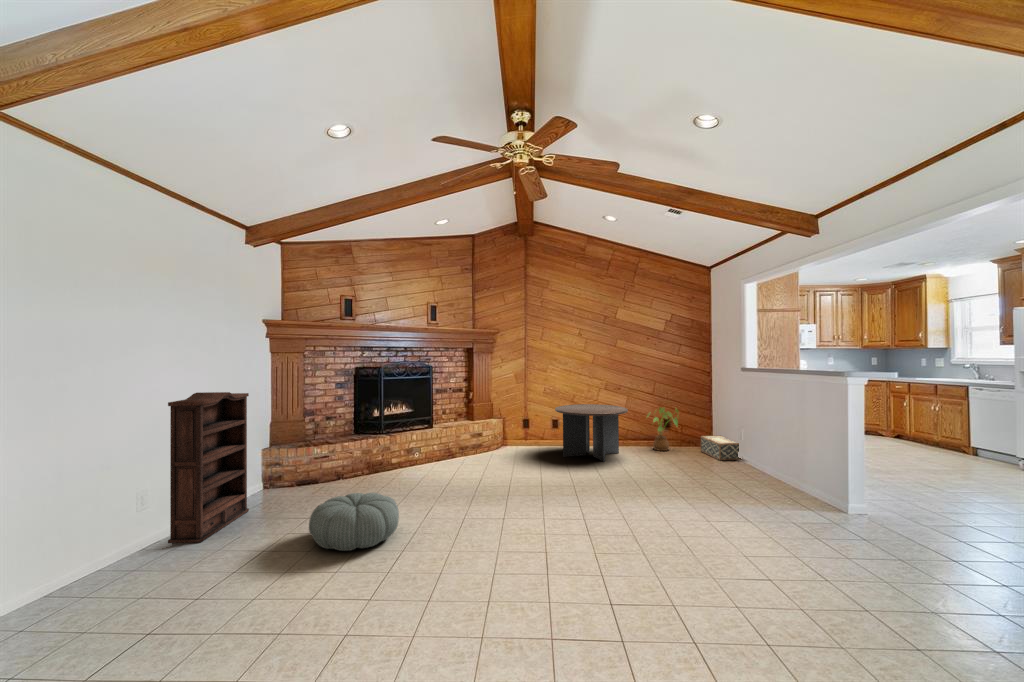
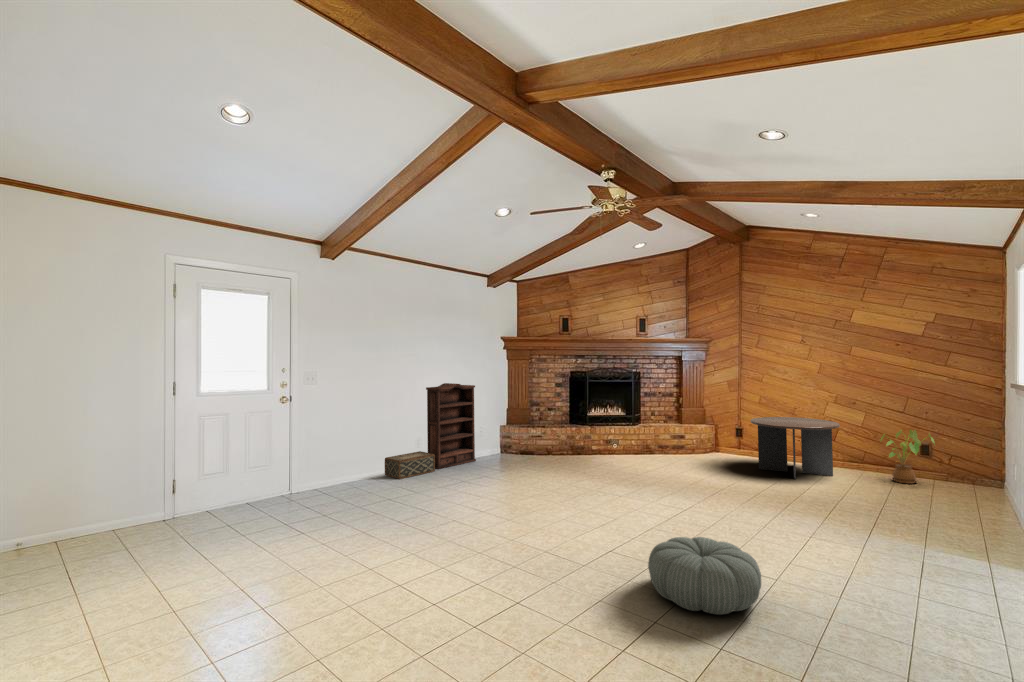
woven basket: present [701,435,742,460] -> present [385,451,435,479]
pouf: present [309,493,399,551] -> present [648,537,761,615]

